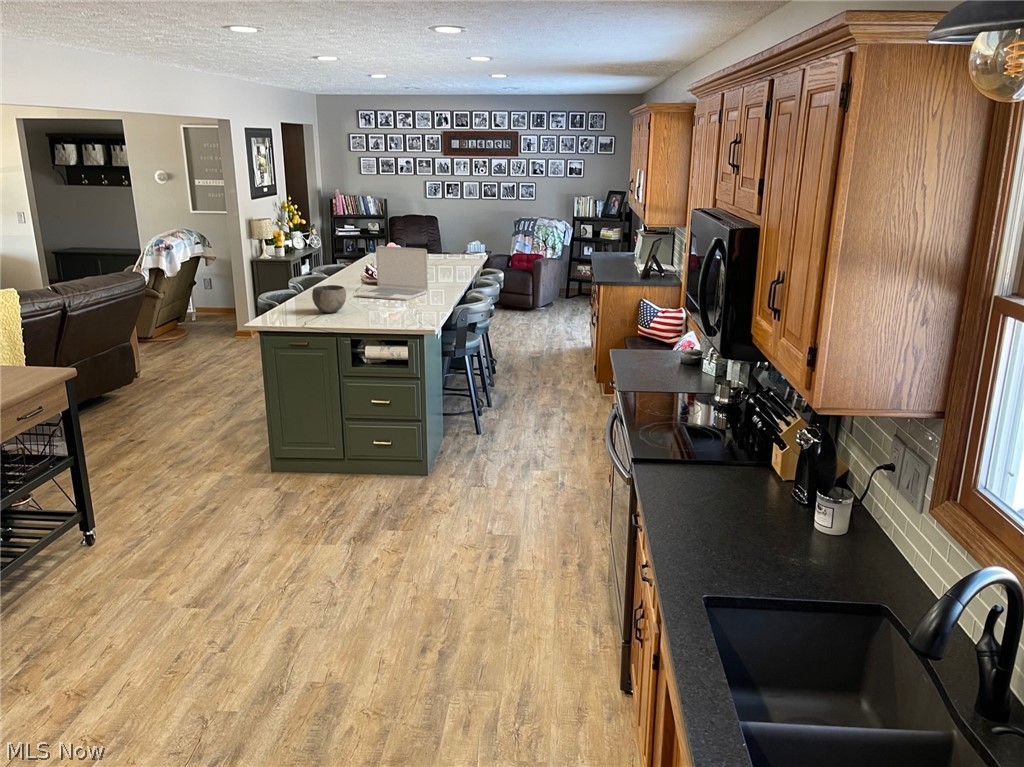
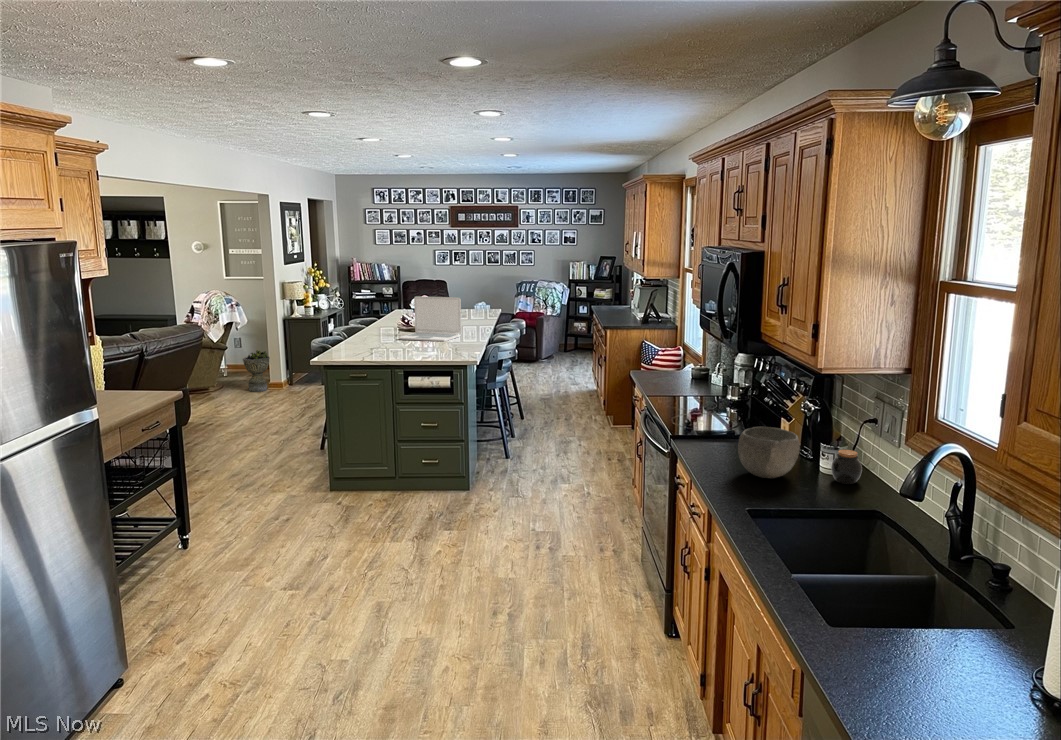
bowl: present [312,285,346,313] -> present [738,427,800,478]
planter: none [208,295,238,340] -> present [243,350,270,392]
jar: none [826,516,868,564] -> present [831,450,862,484]

